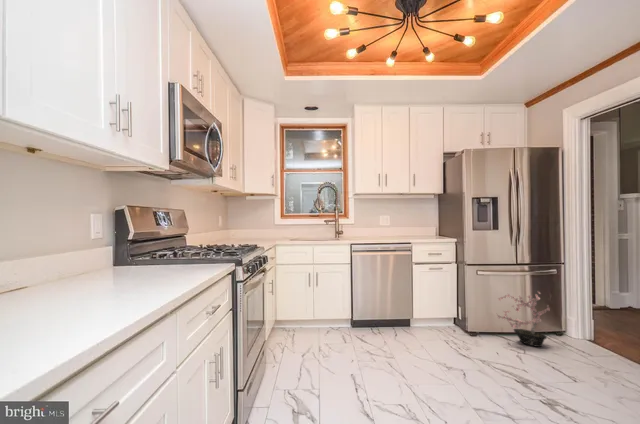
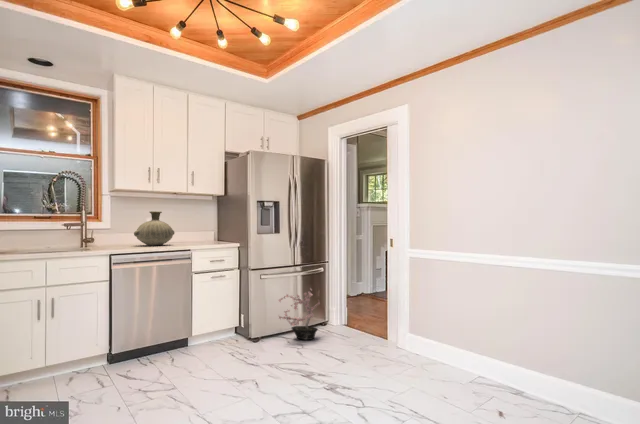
vase: none [368,210,399,238] -> present [134,211,174,245]

